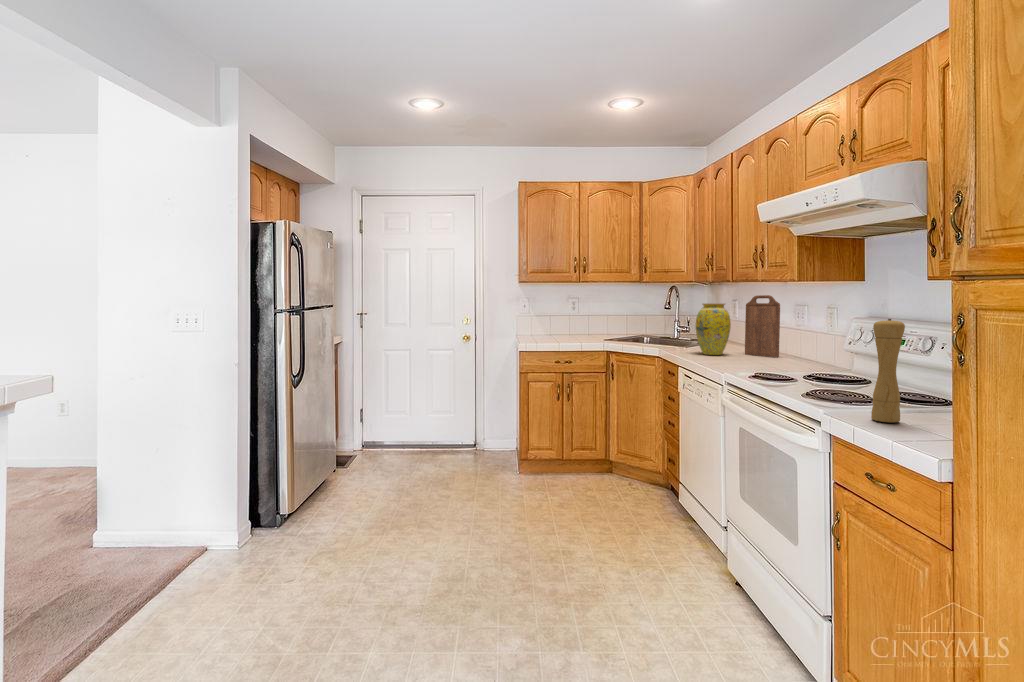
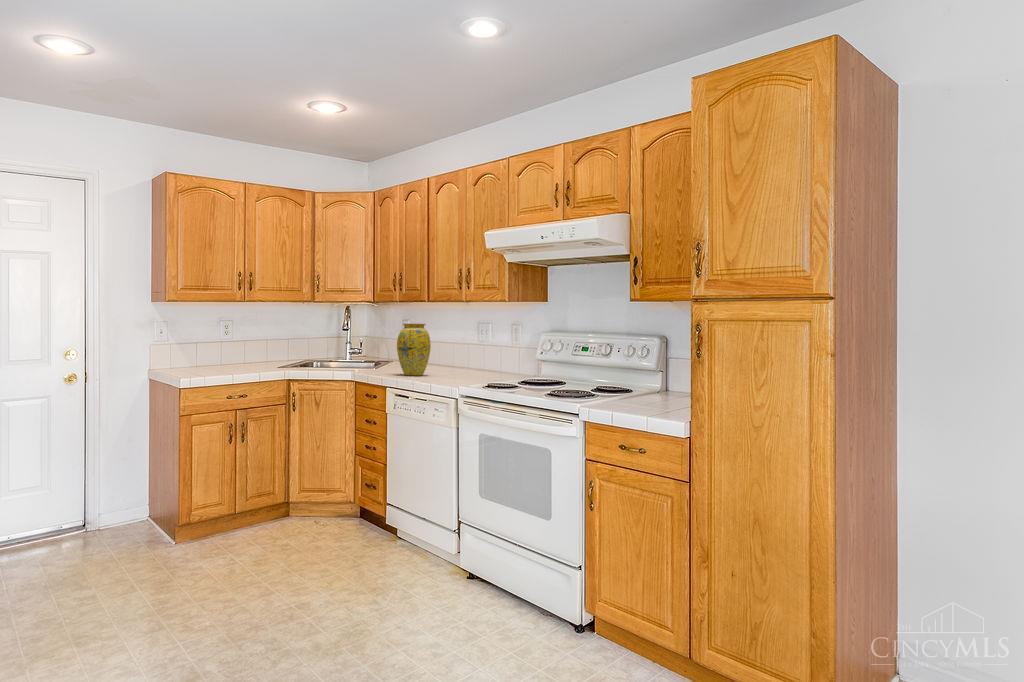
cutting board: present [745,295,780,357] -> none [440,317,473,375]
pepper mill: present [871,319,905,422] -> none [610,328,629,406]

